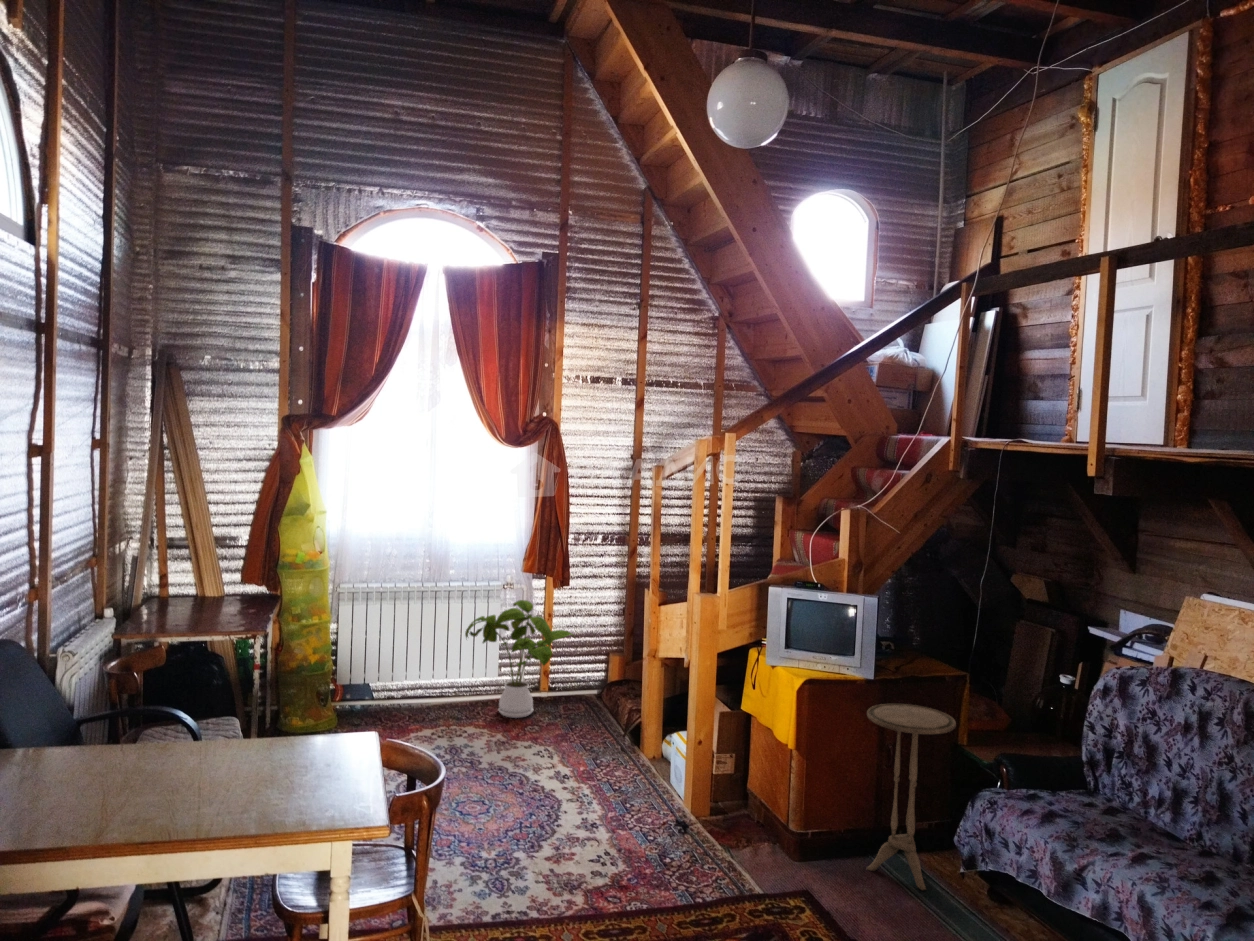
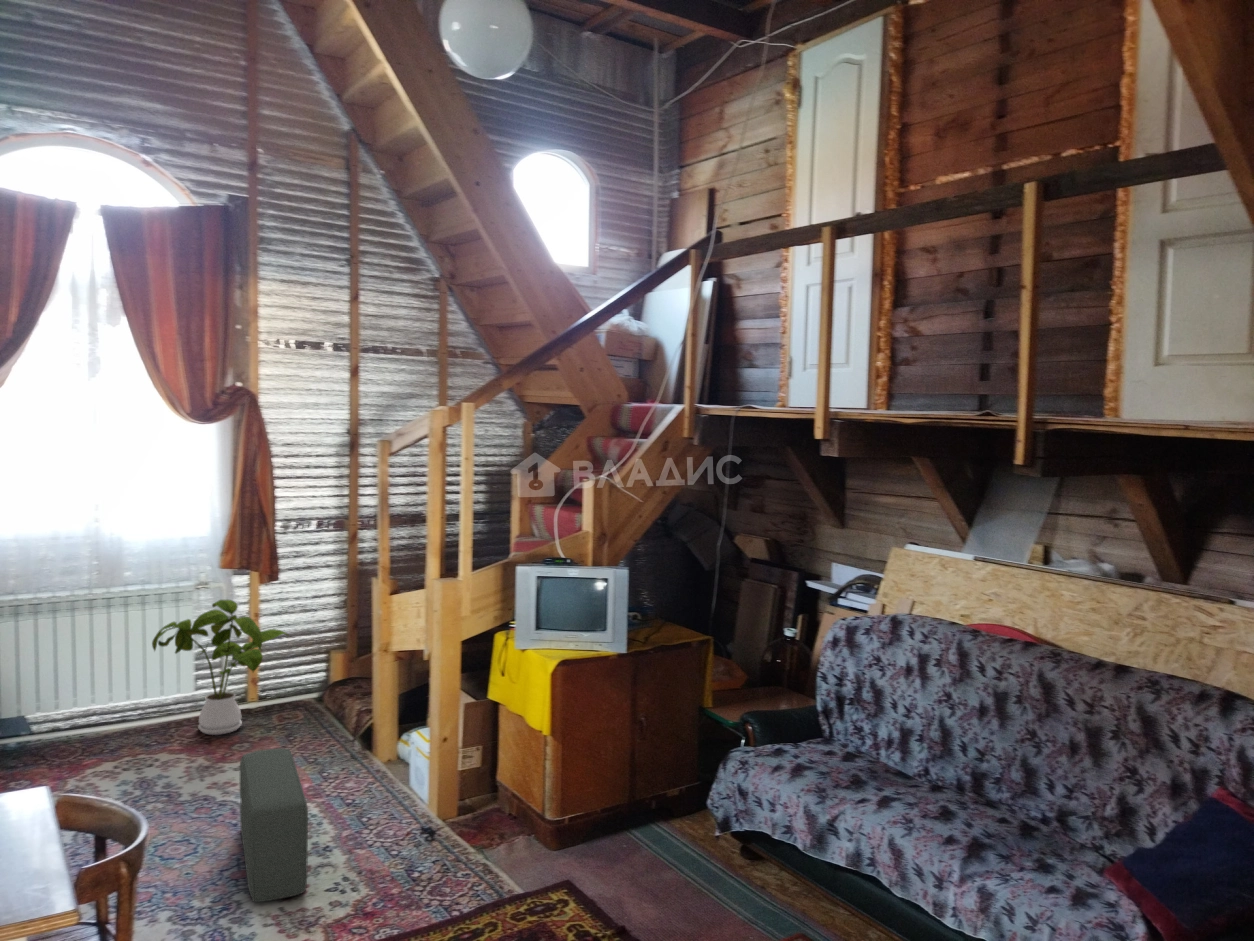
side table: present [867,704,956,890] -> none [620,675,707,861]
pouf: none [525,732,577,861] -> present [240,748,308,902]

